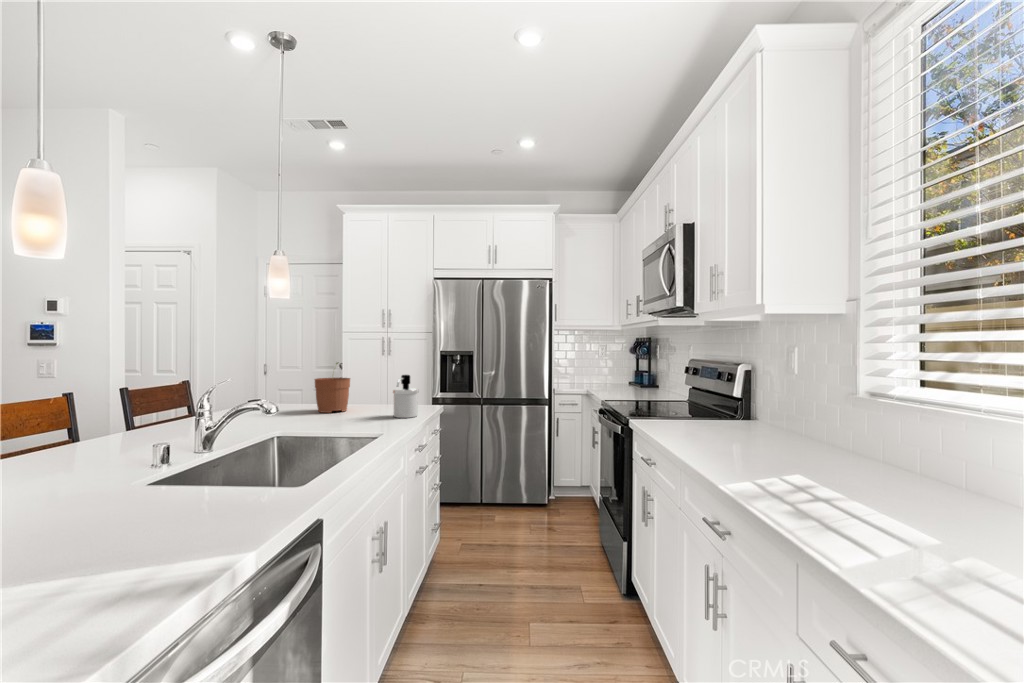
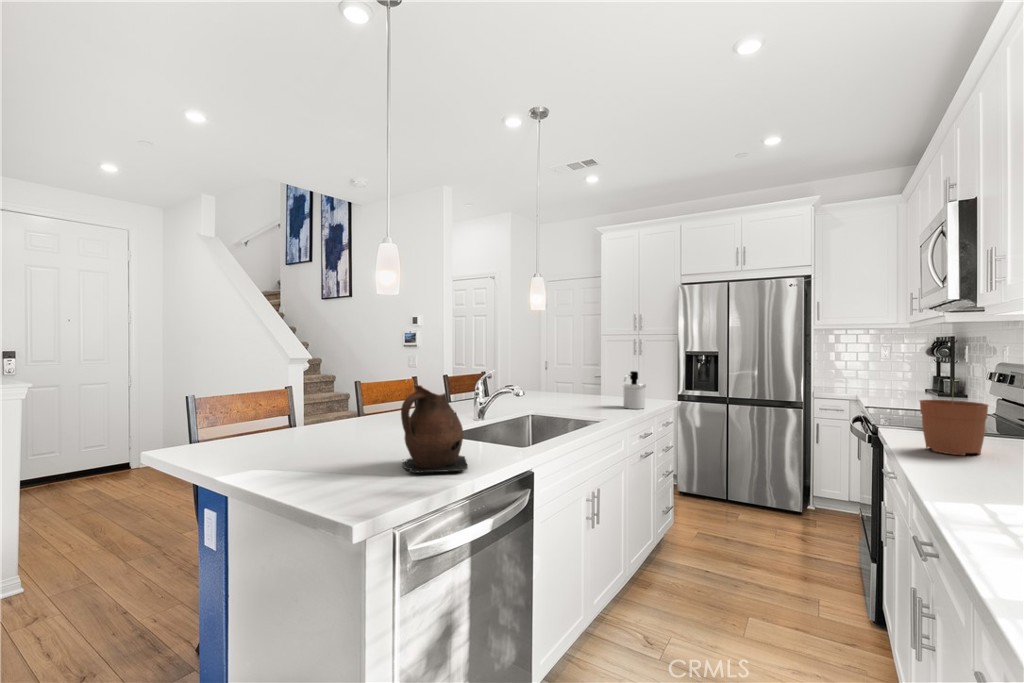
plant pot: present [315,363,350,413] -> present [920,378,989,455]
ceramic pitcher: none [82,410,226,566] -> present [401,385,468,472]

